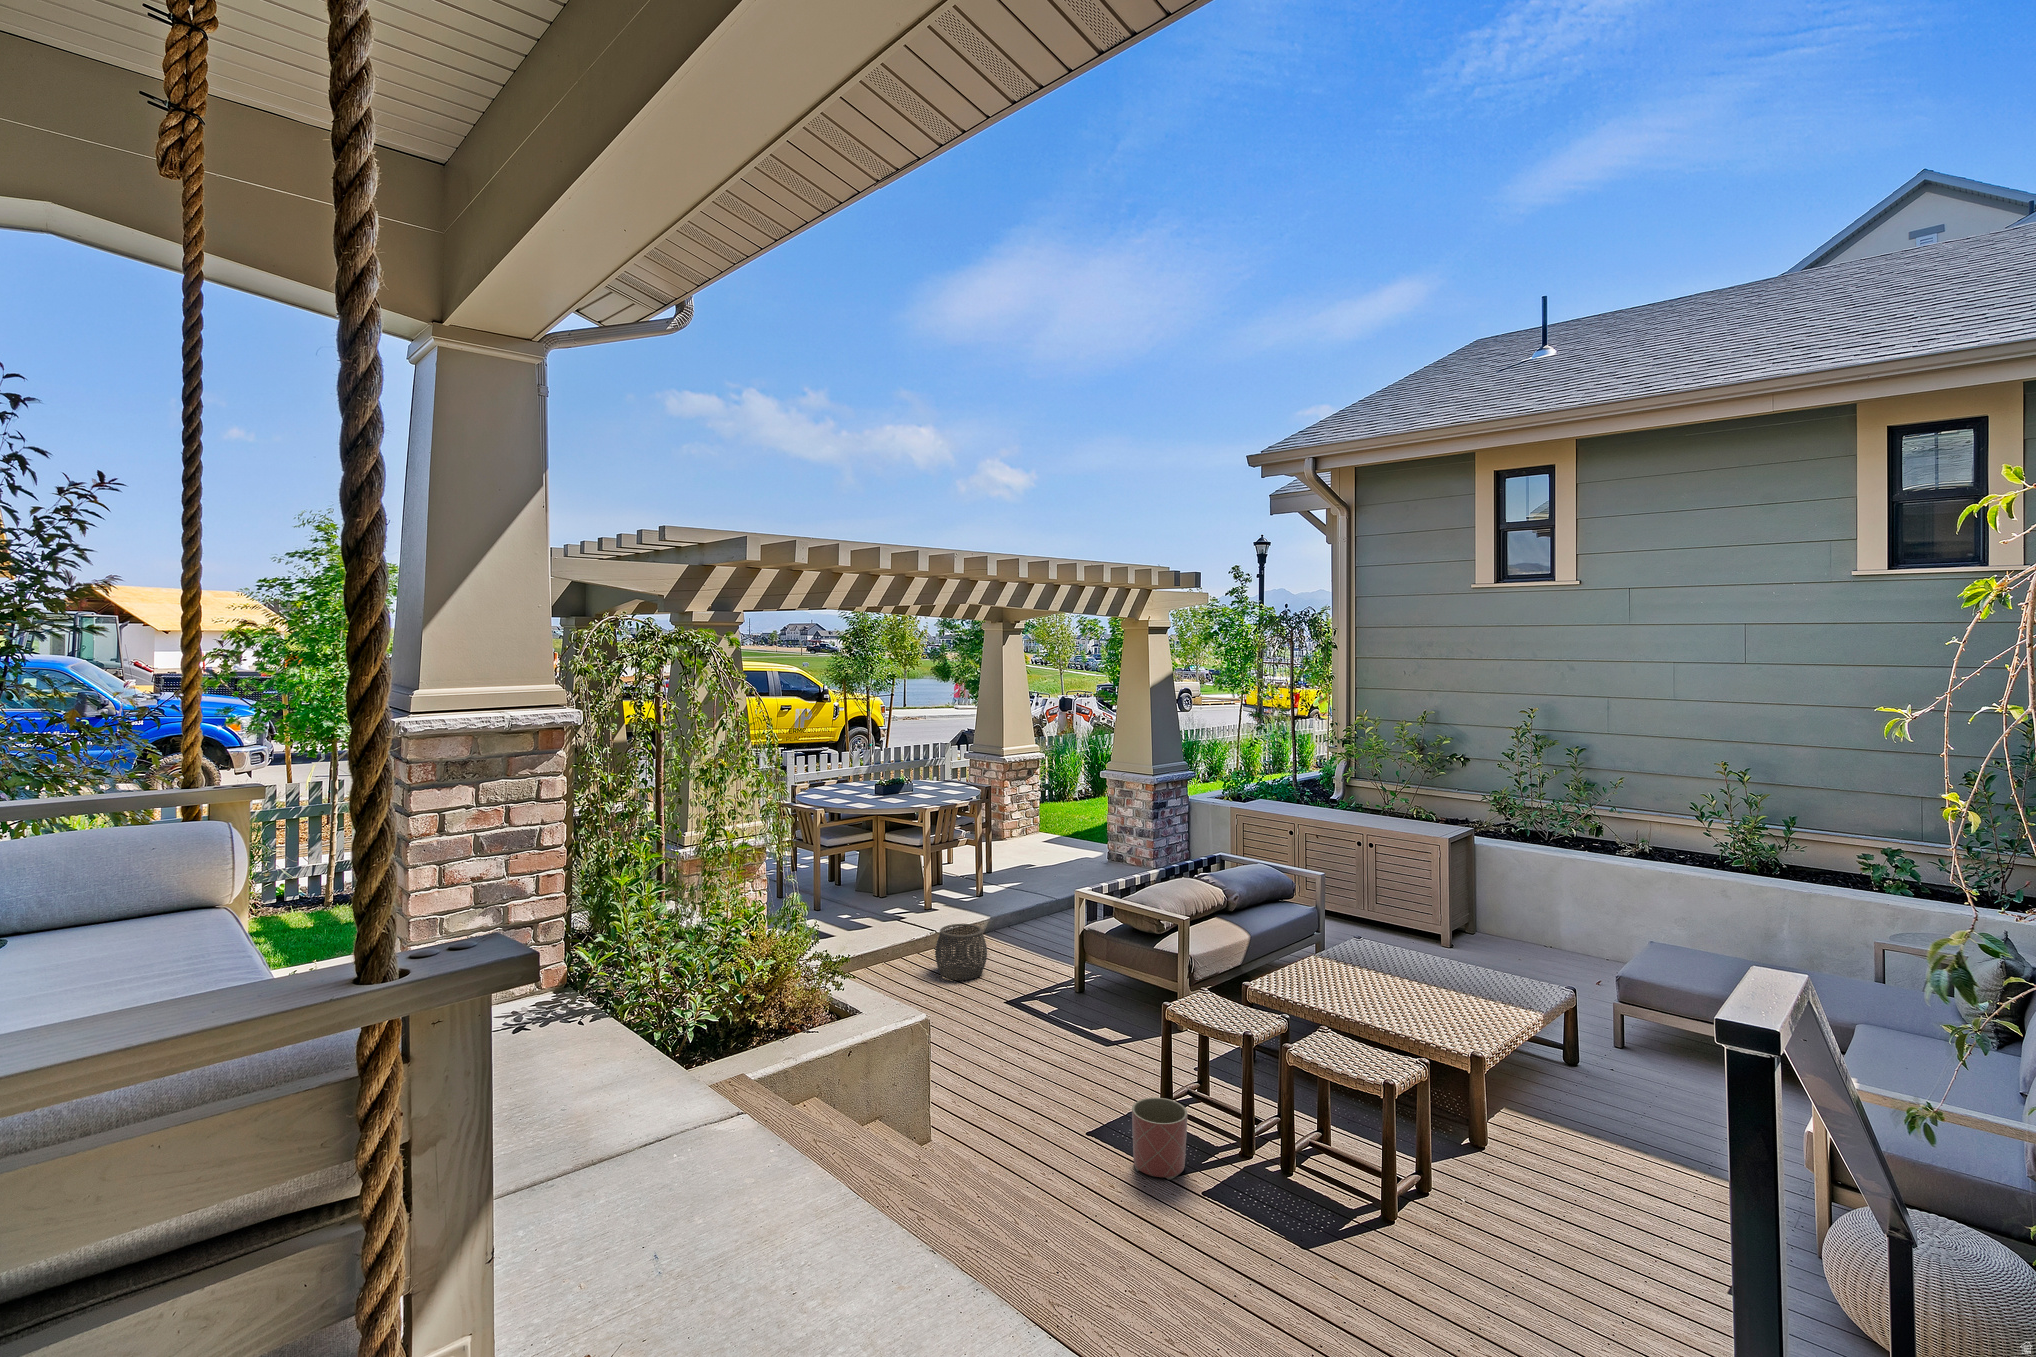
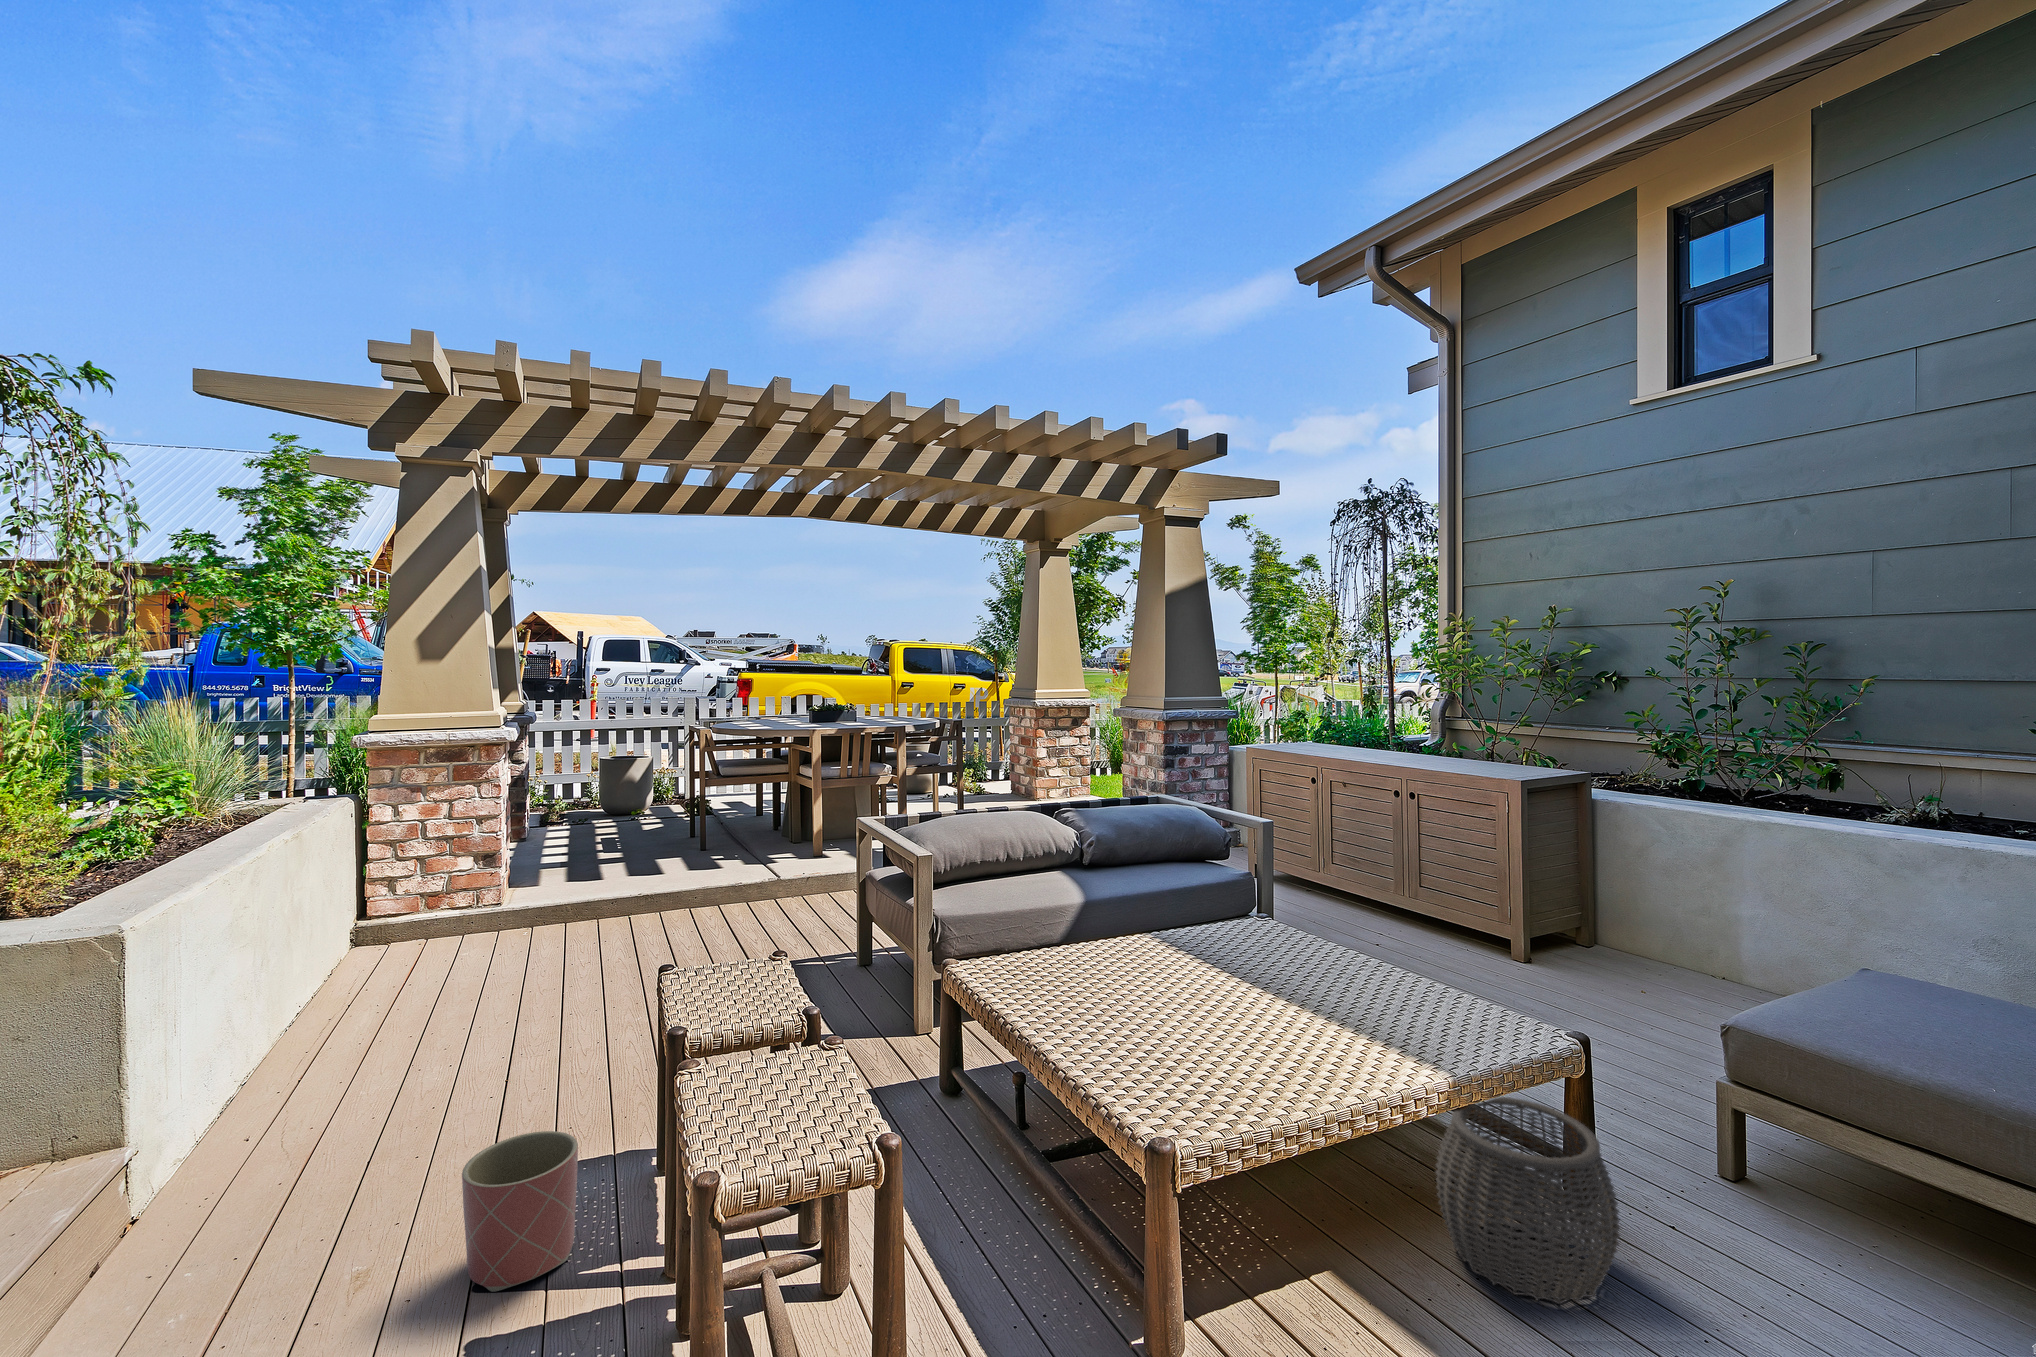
woven basket: present [935,924,987,980] -> present [1436,1097,1620,1304]

